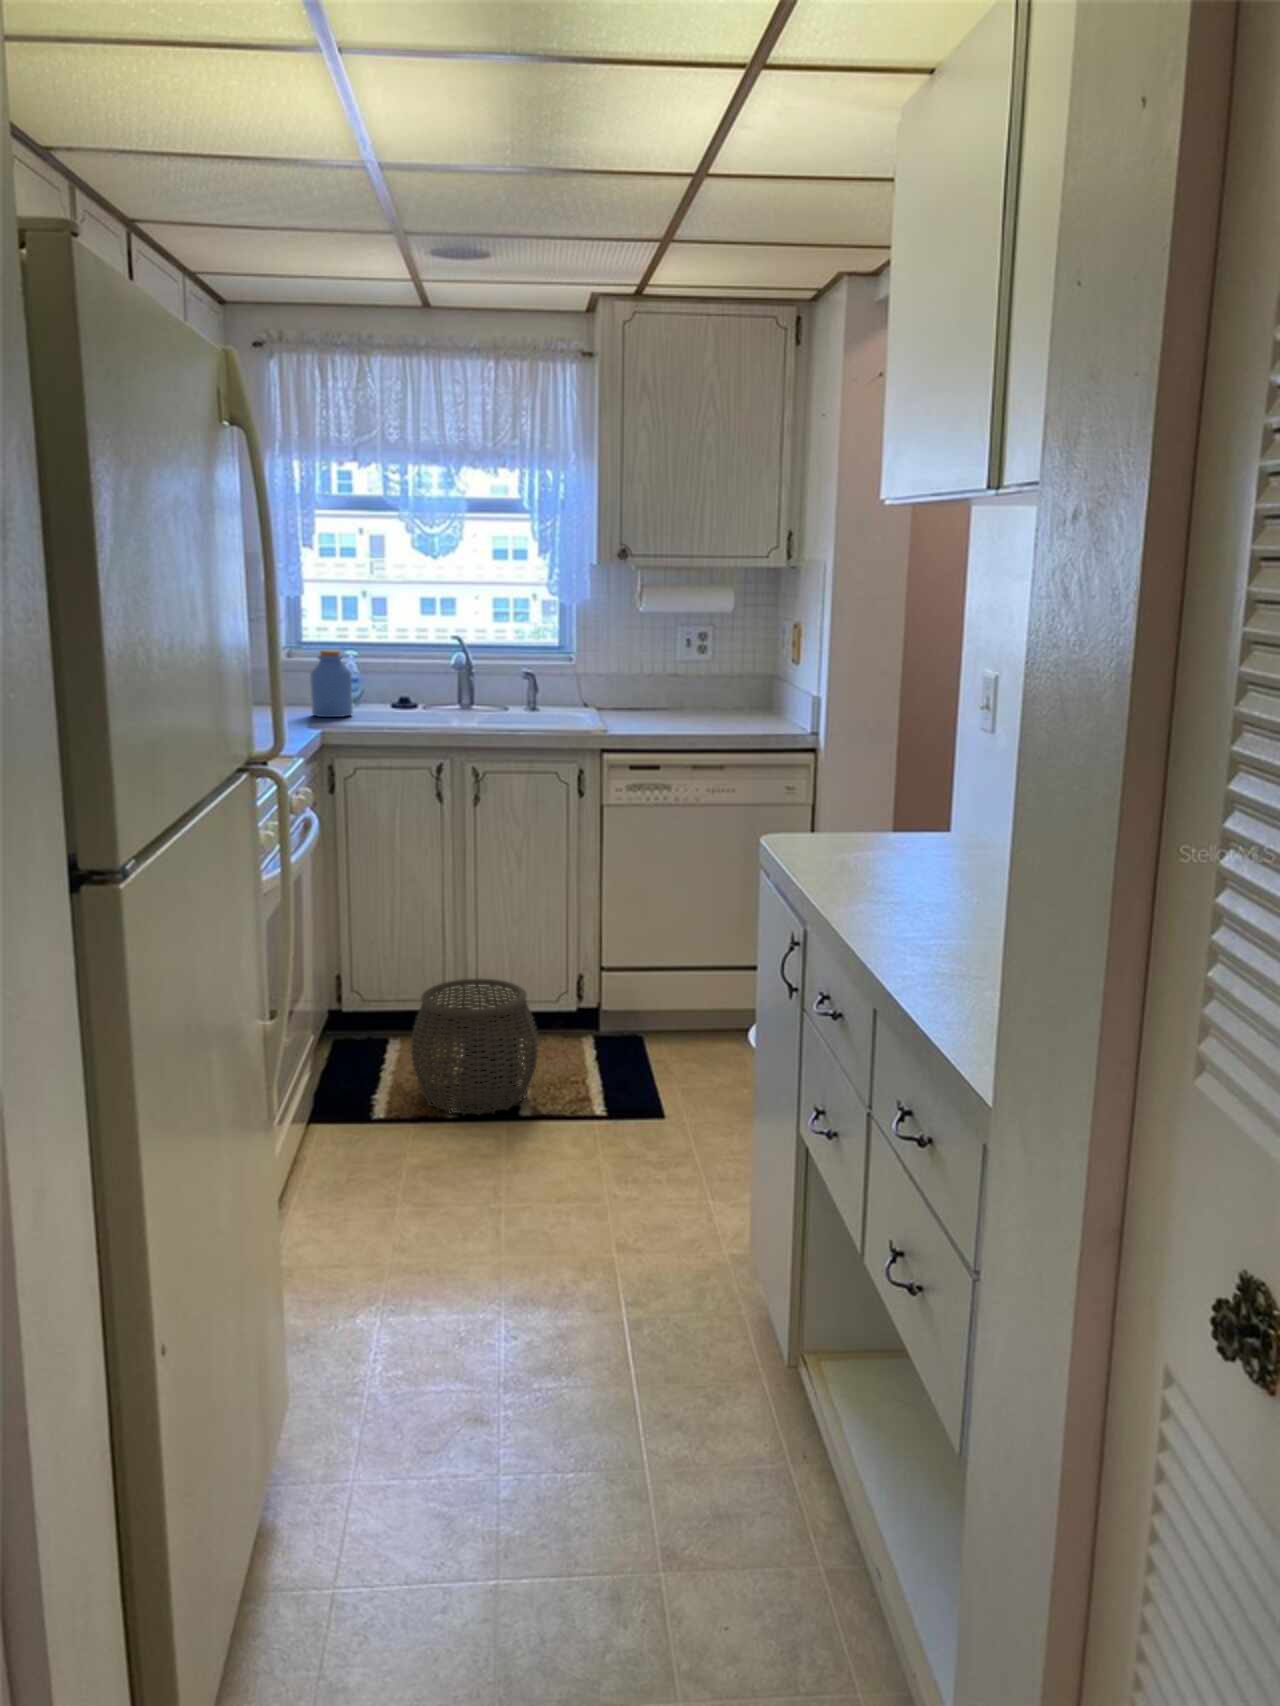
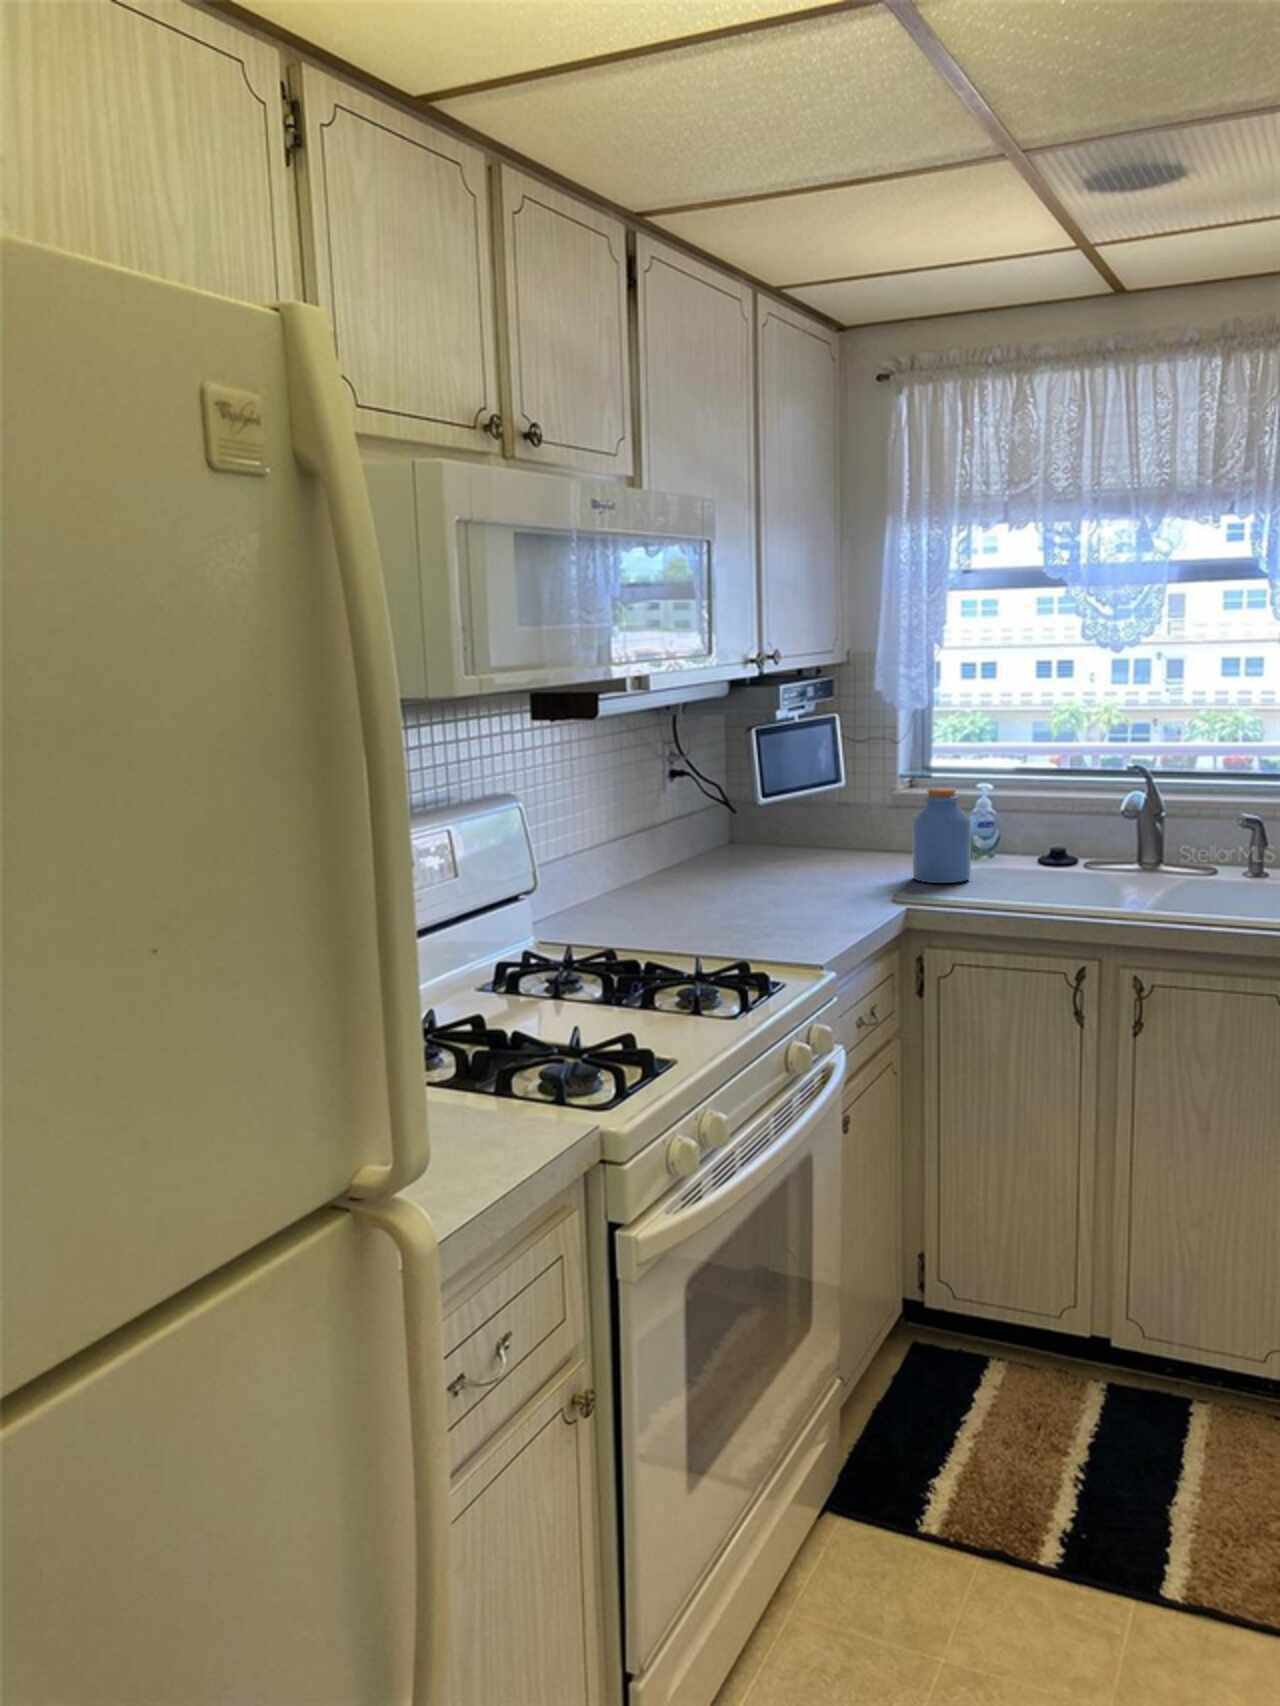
woven basket: present [411,979,538,1115] -> none [988,1323,1207,1578]

